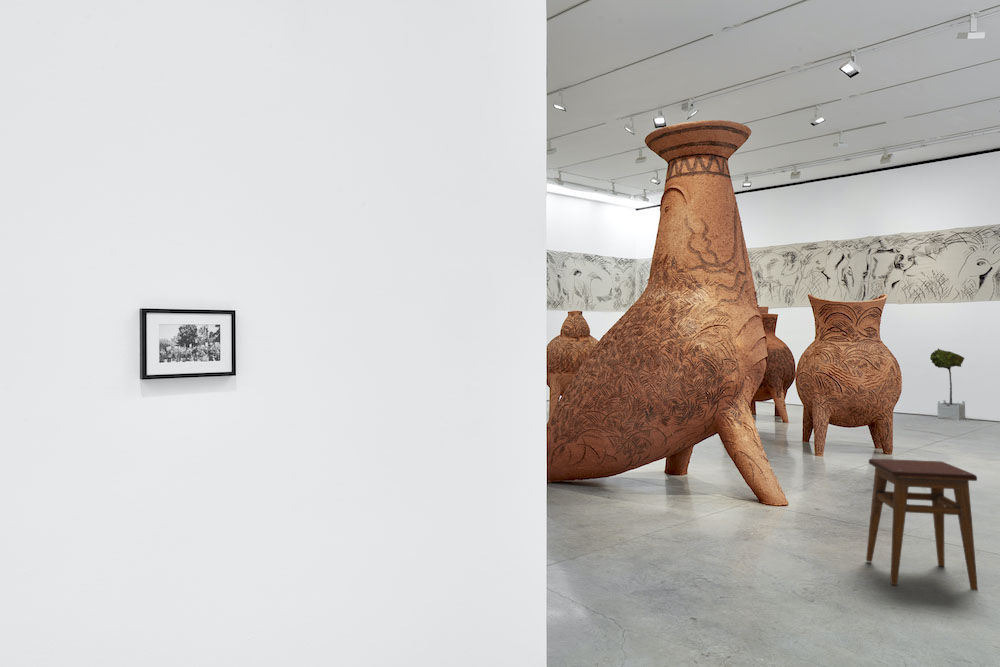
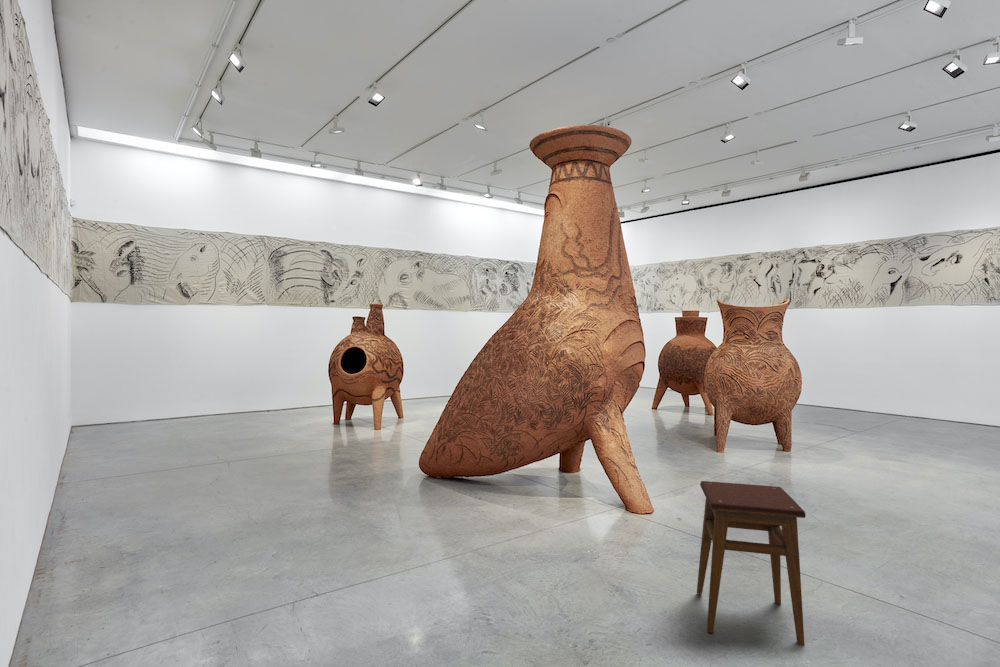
potted tree: present [930,349,965,420] -> none [846,349,877,414]

